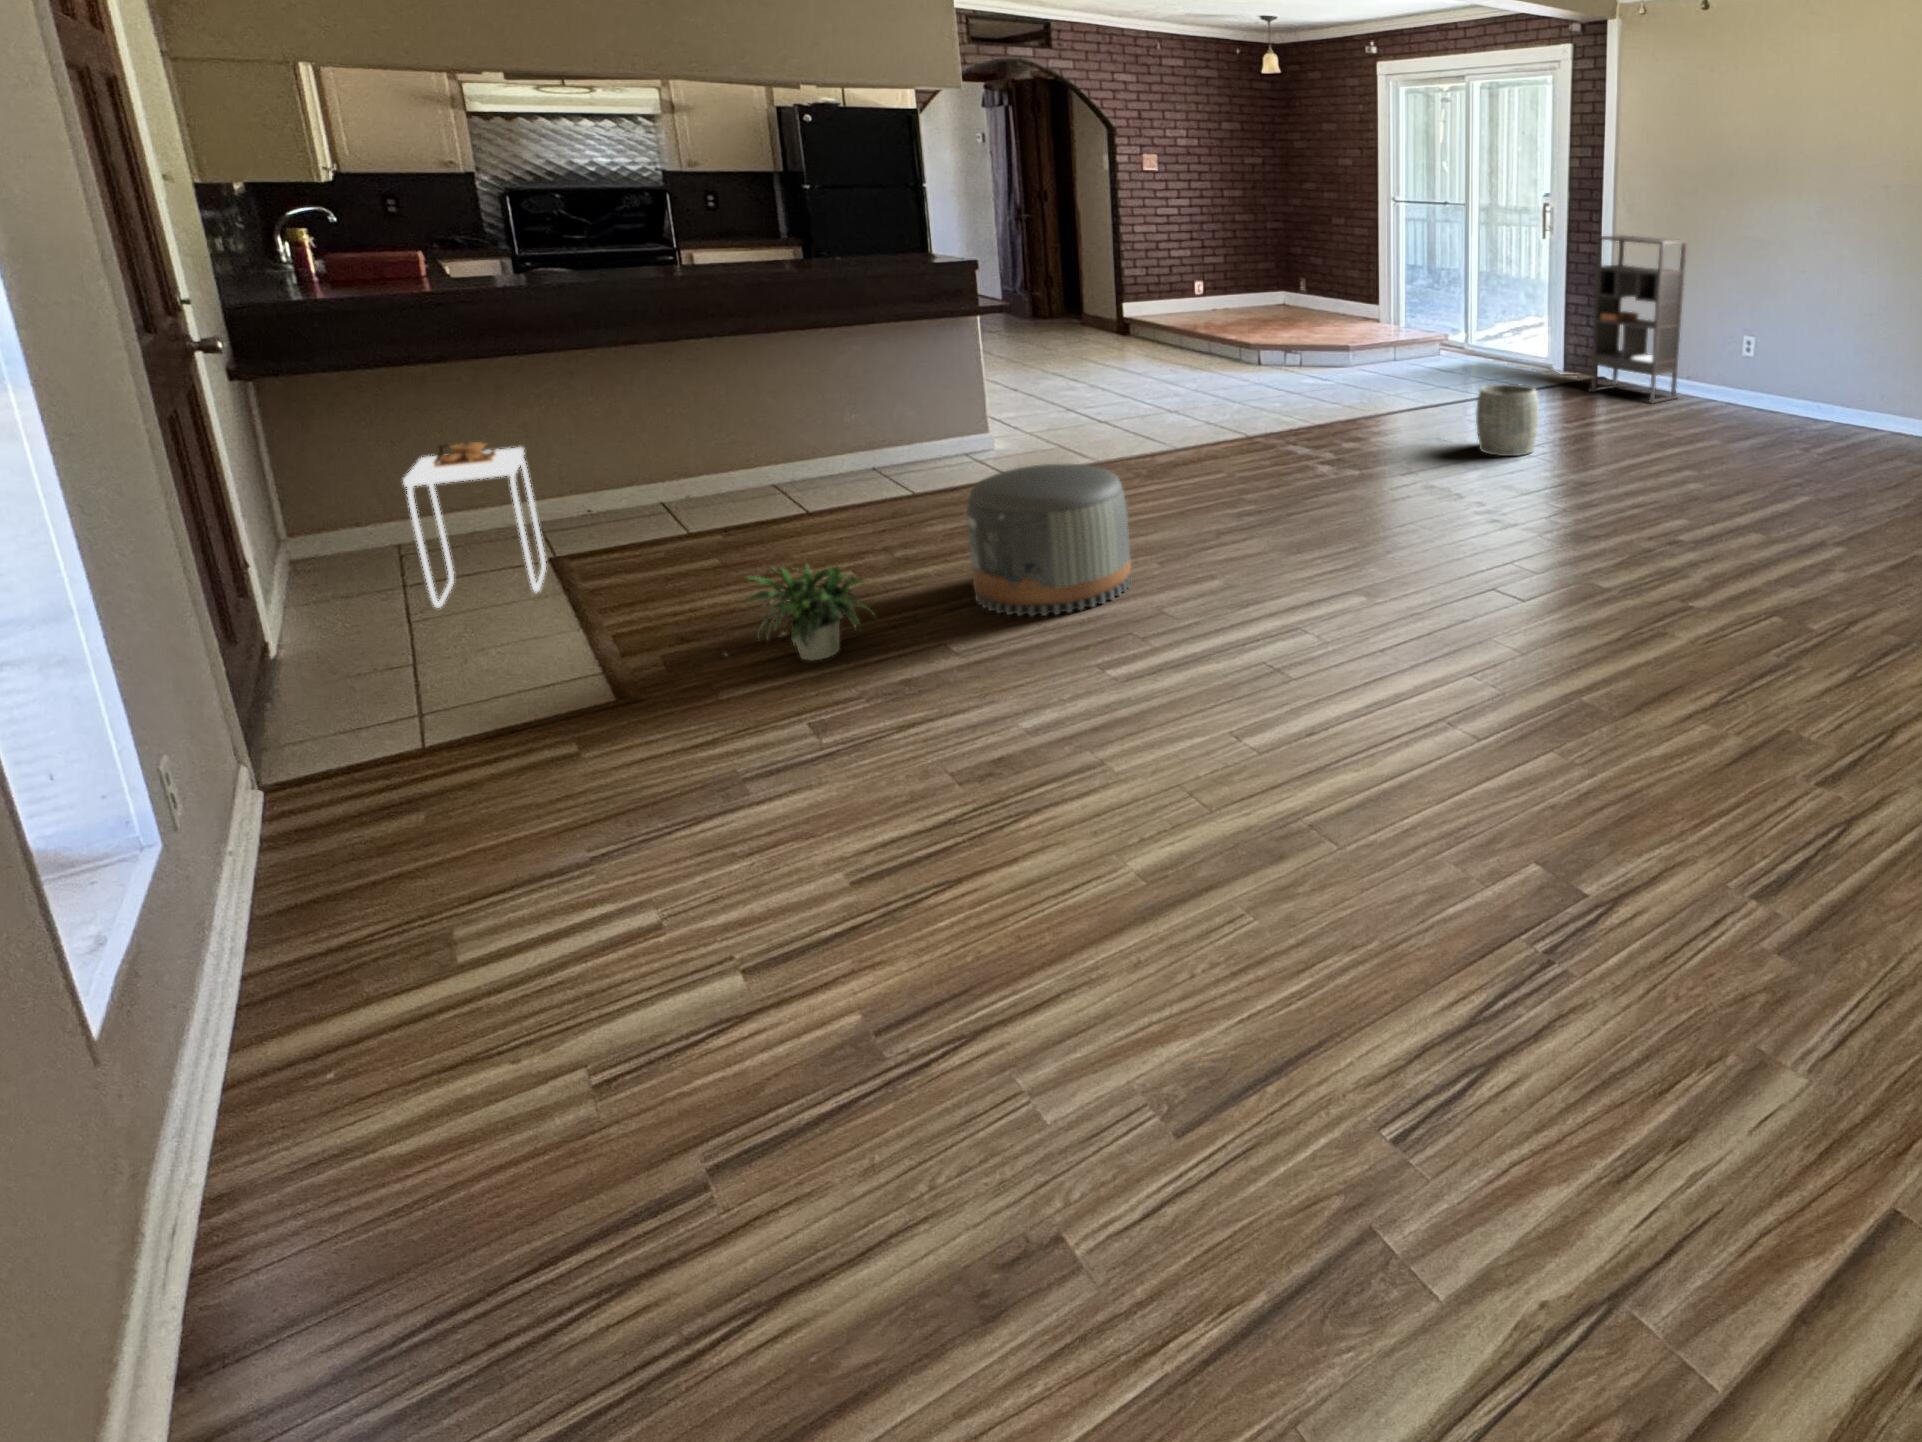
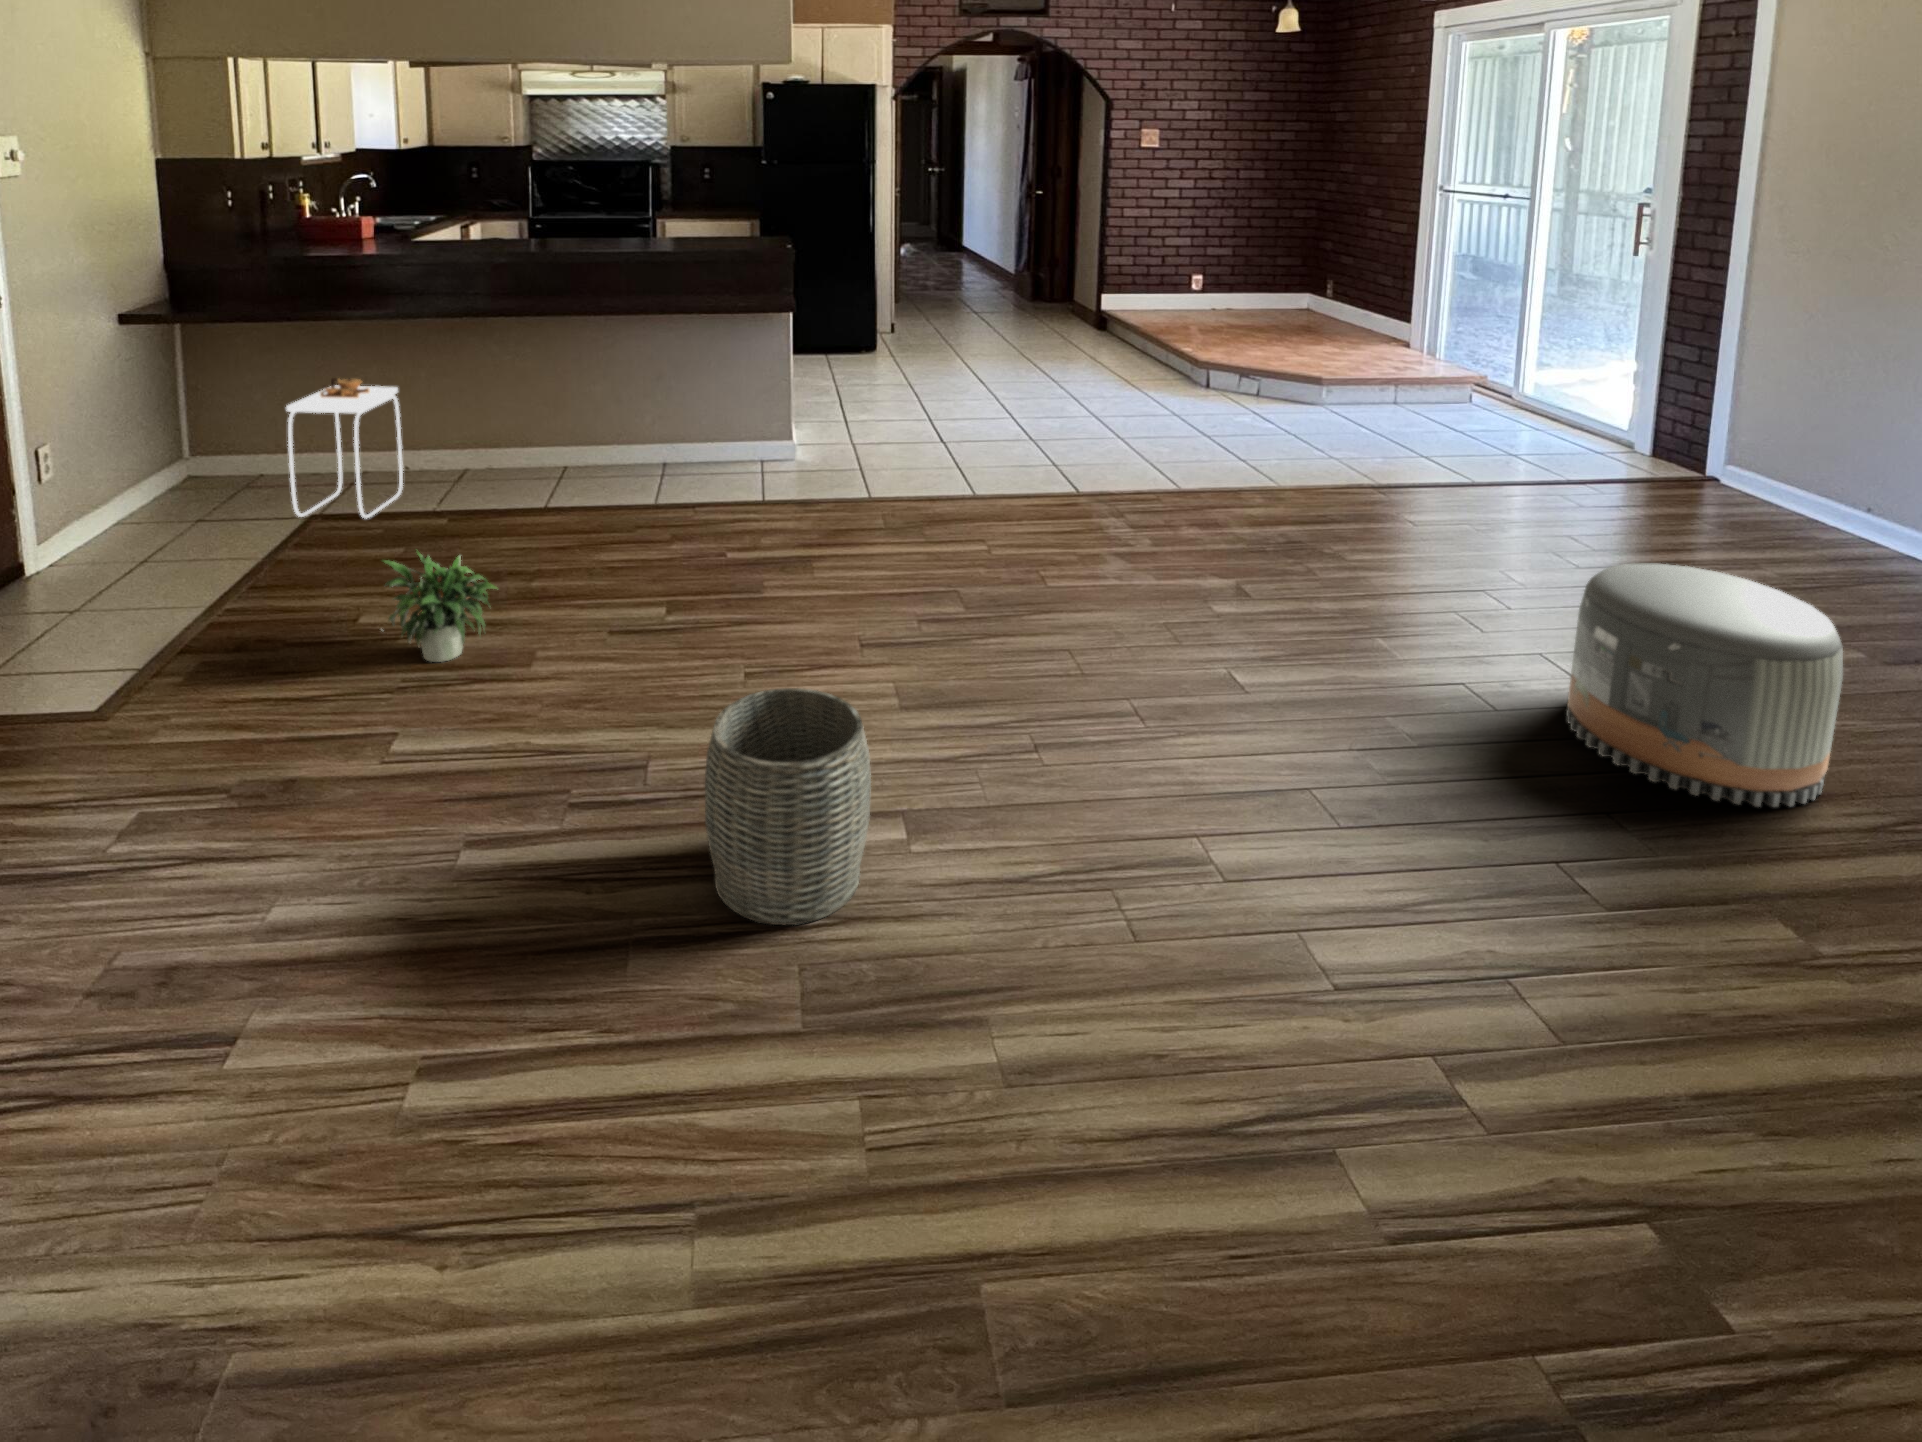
bookshelf: present [1589,235,1688,403] -> none [1679,254,1899,531]
woven basket: present [1476,384,1539,456] -> present [705,688,871,925]
pouf: present [967,464,1131,616] -> present [1566,564,1843,807]

